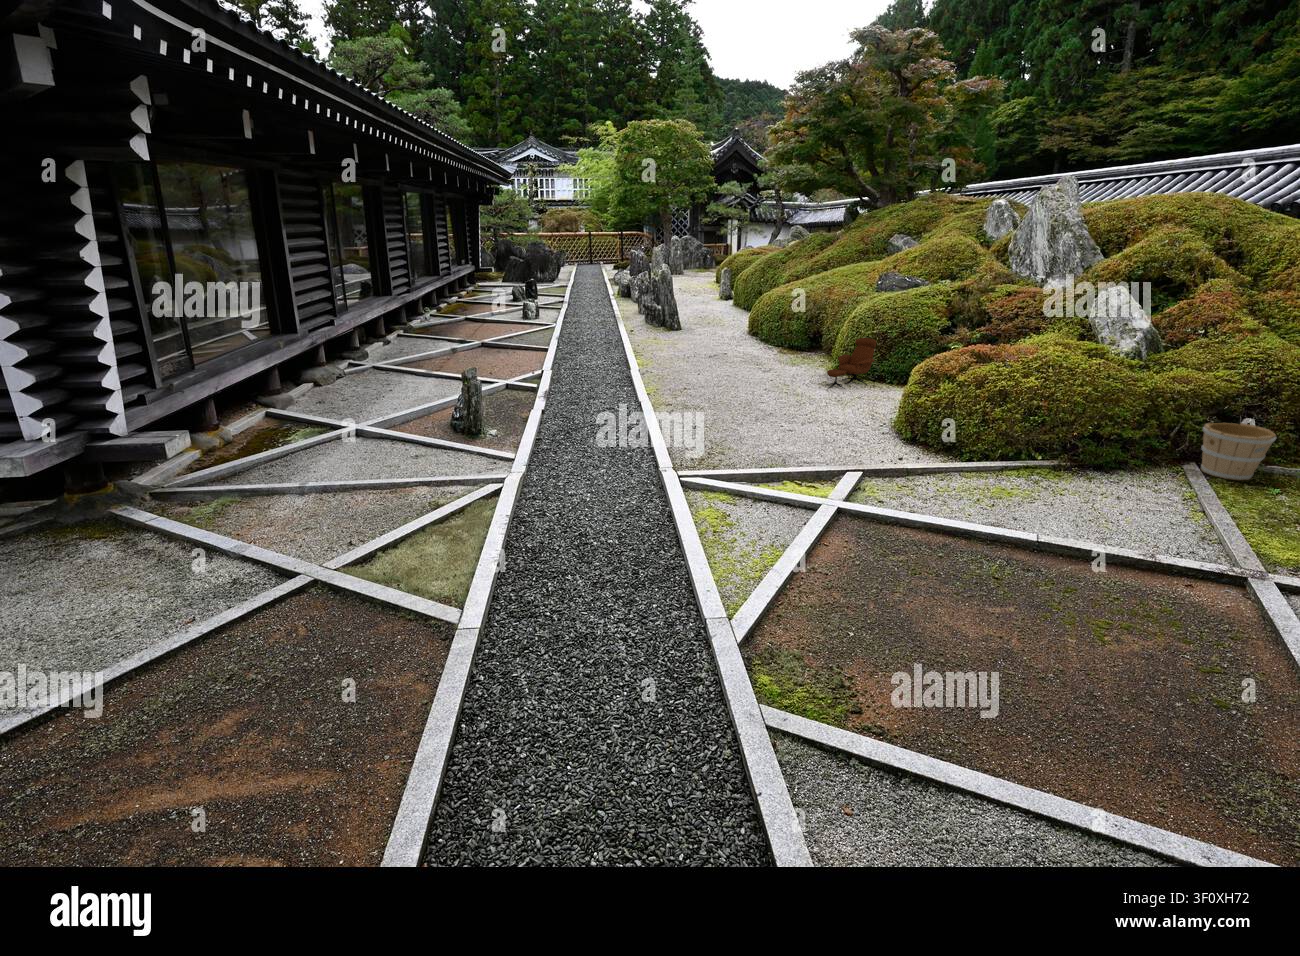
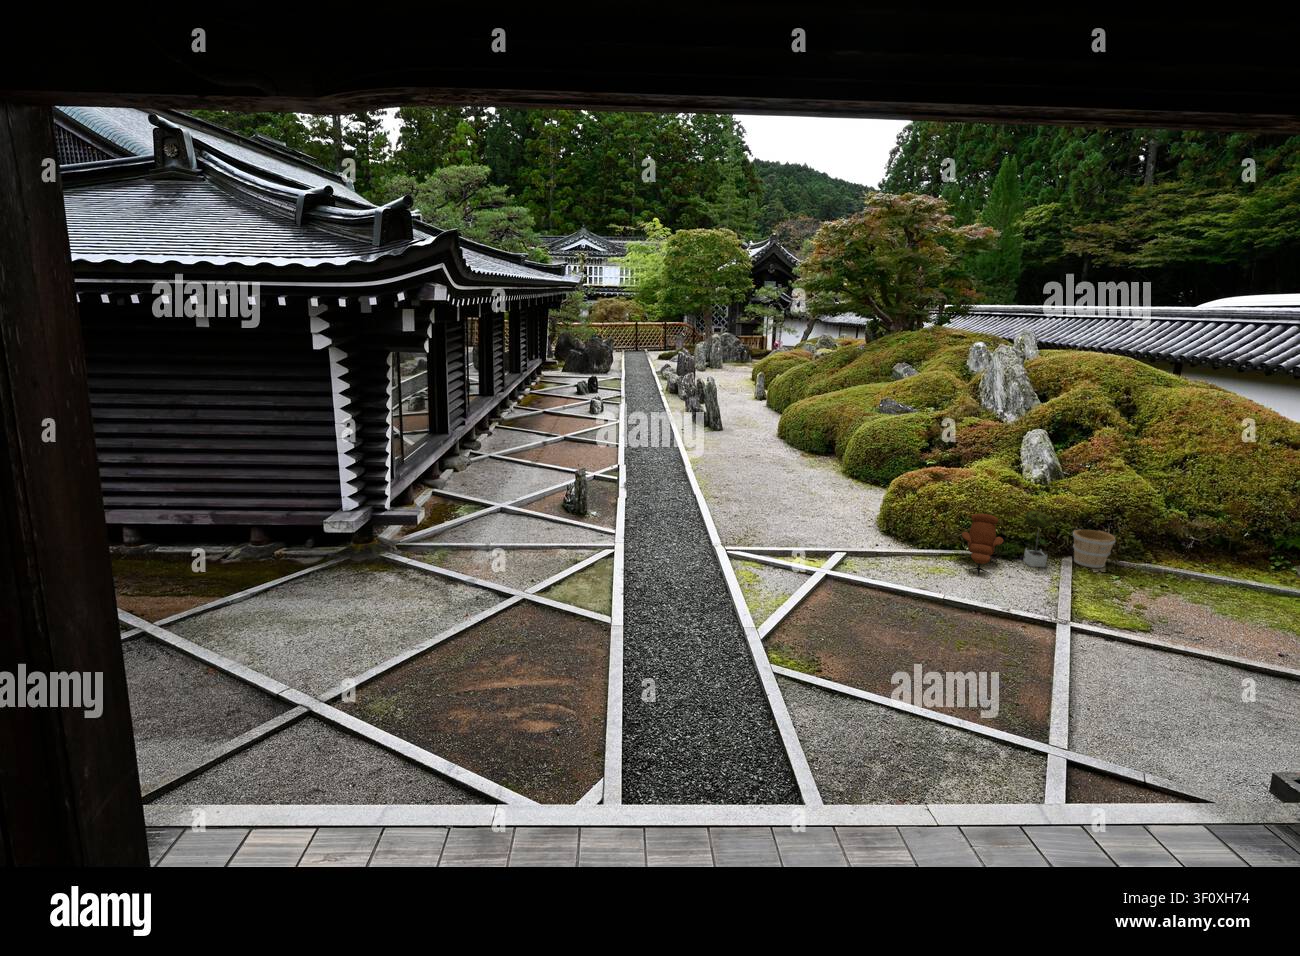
lounge chair: present [827,338,876,389] -> present [962,514,1003,576]
potted tree: none [1122,397,1179,482] -> present [1024,511,1053,567]

